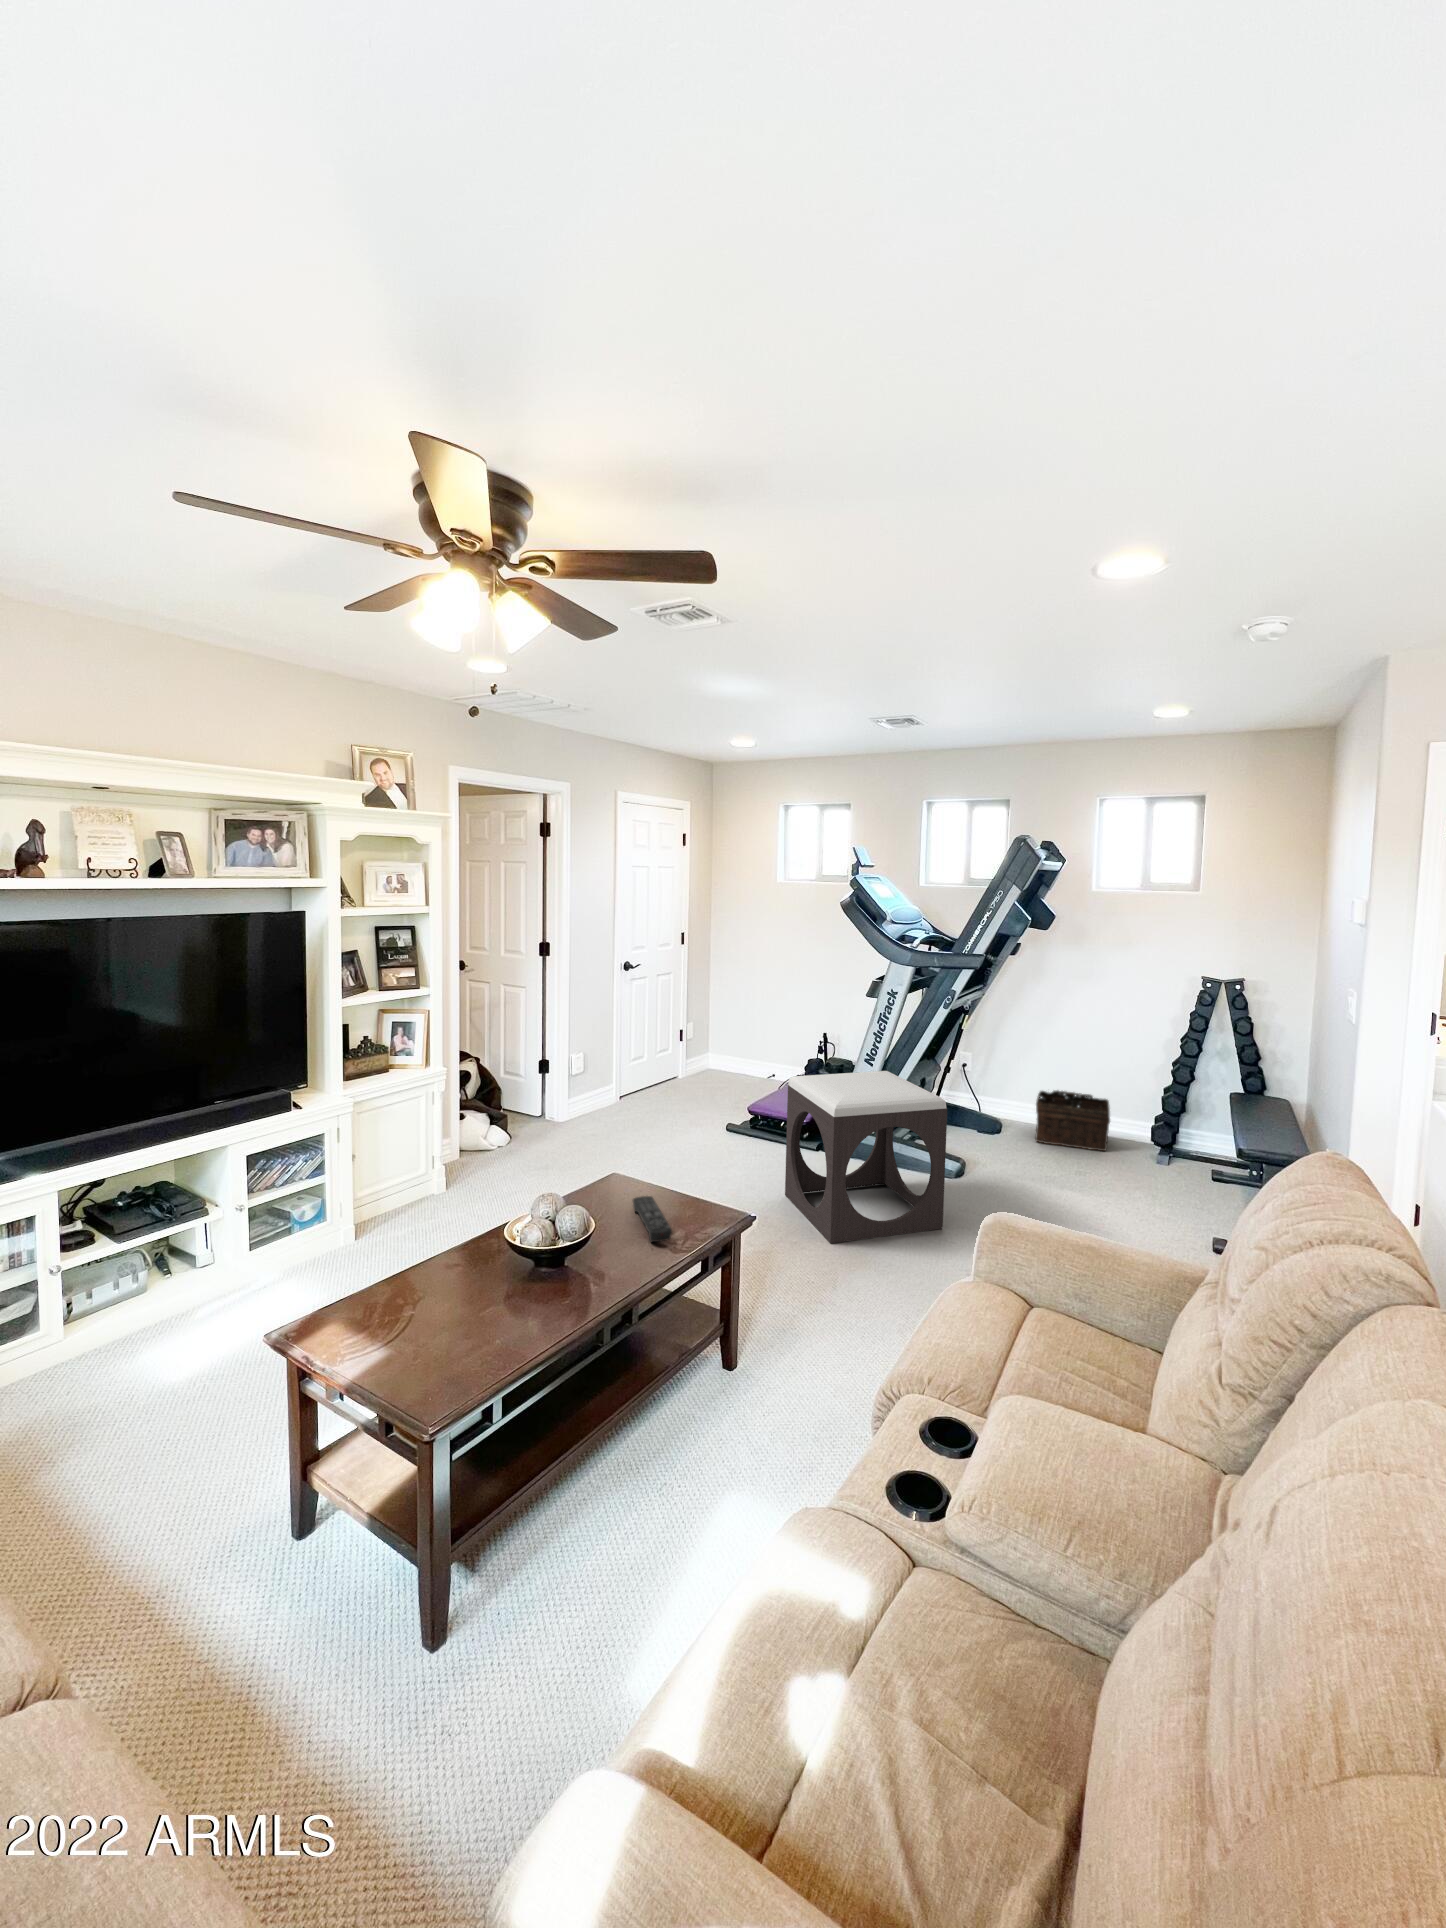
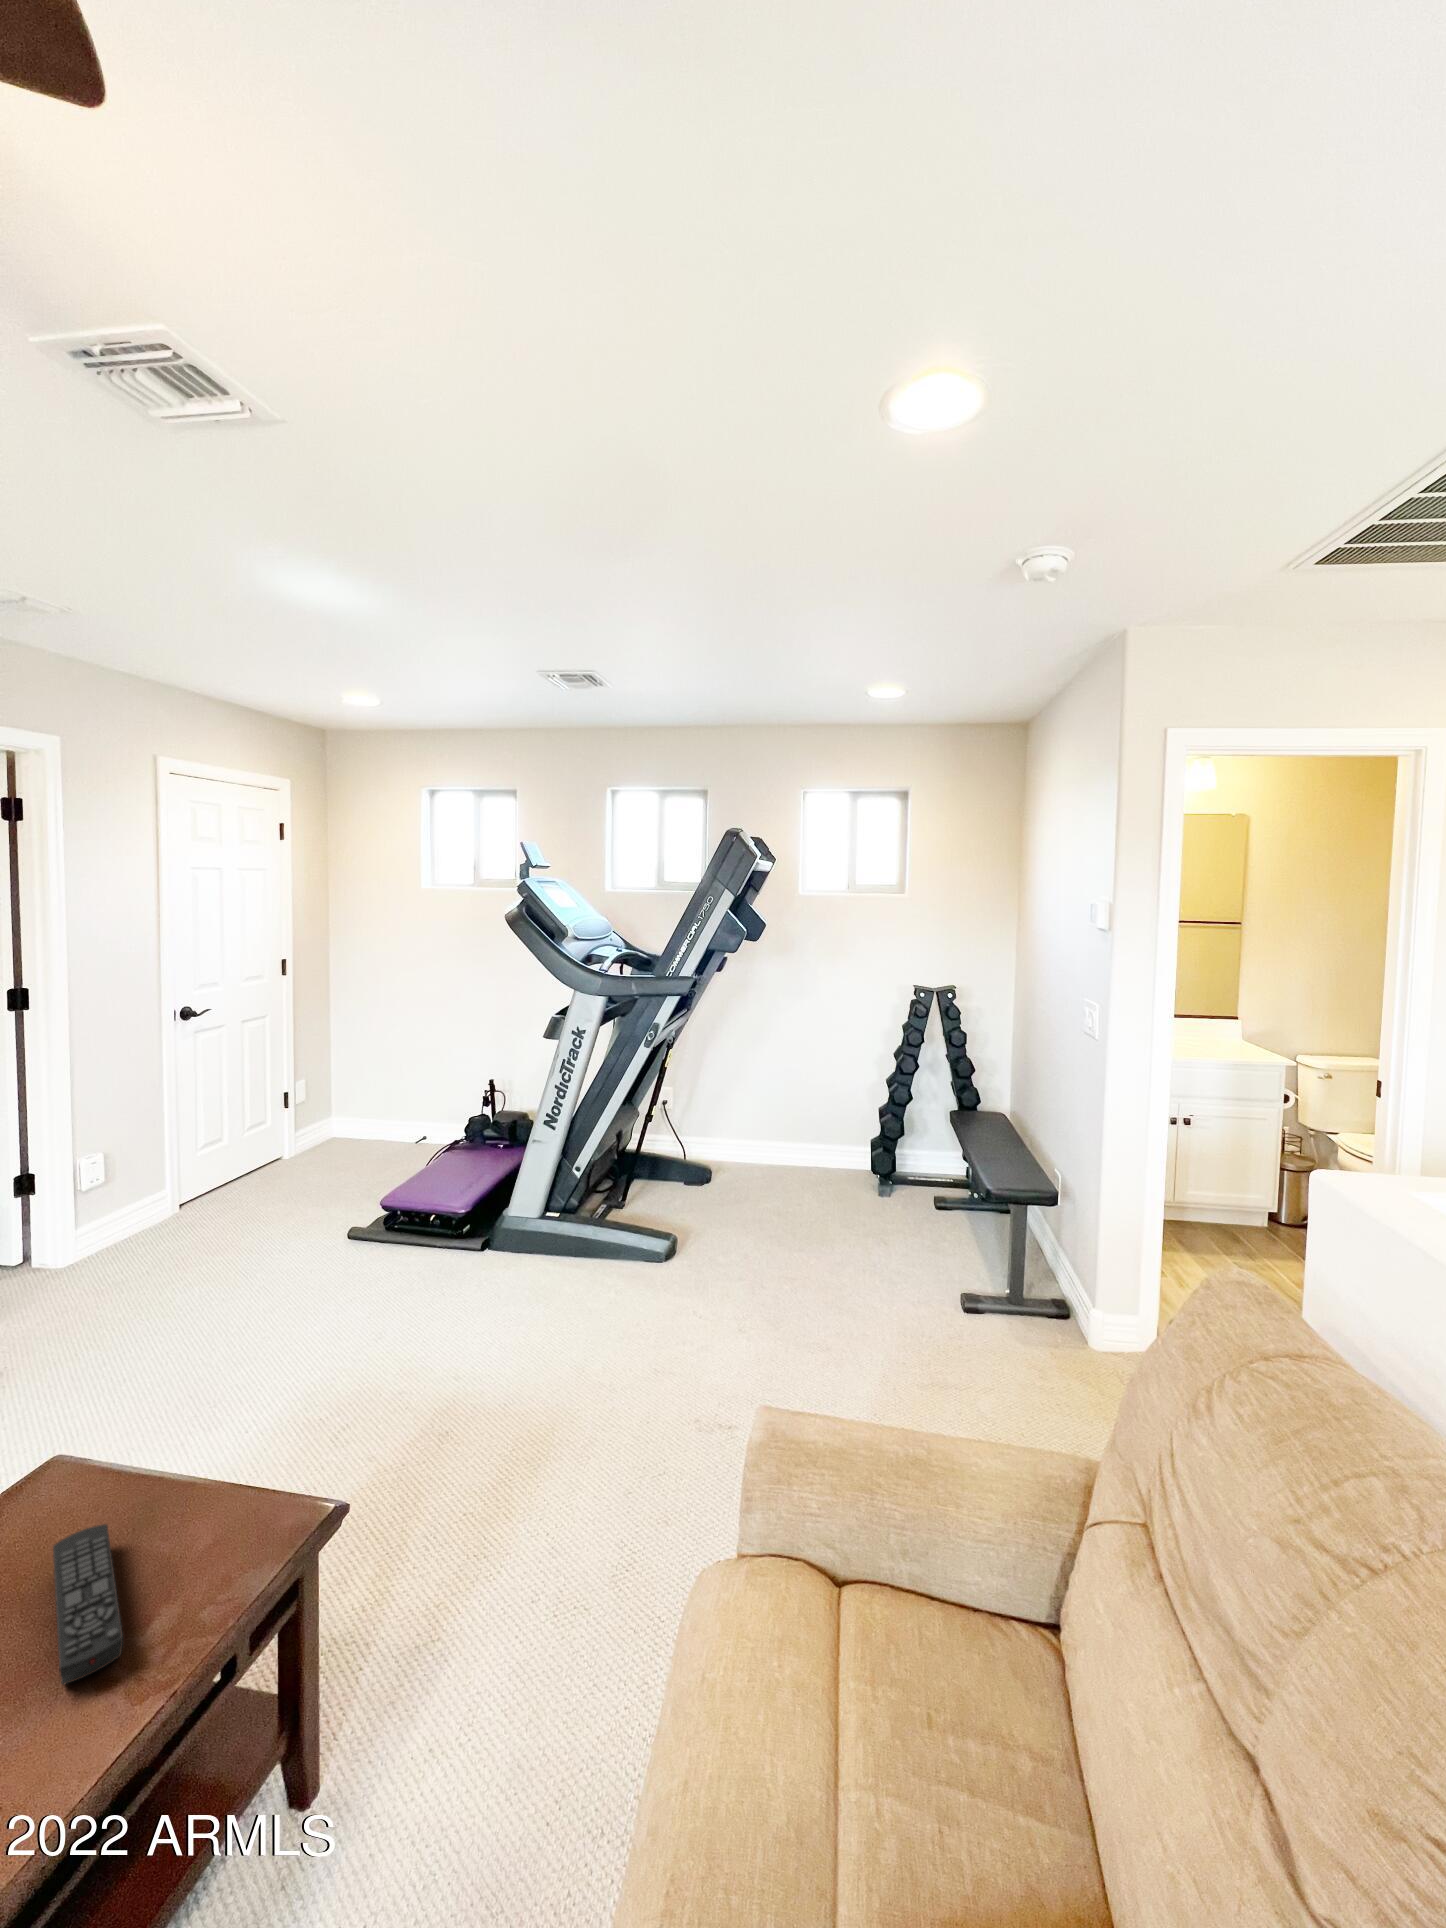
footstool: present [785,1071,947,1243] -> none [430,1140,660,1425]
basket: present [1035,1090,1110,1151] -> none [750,1123,830,1191]

